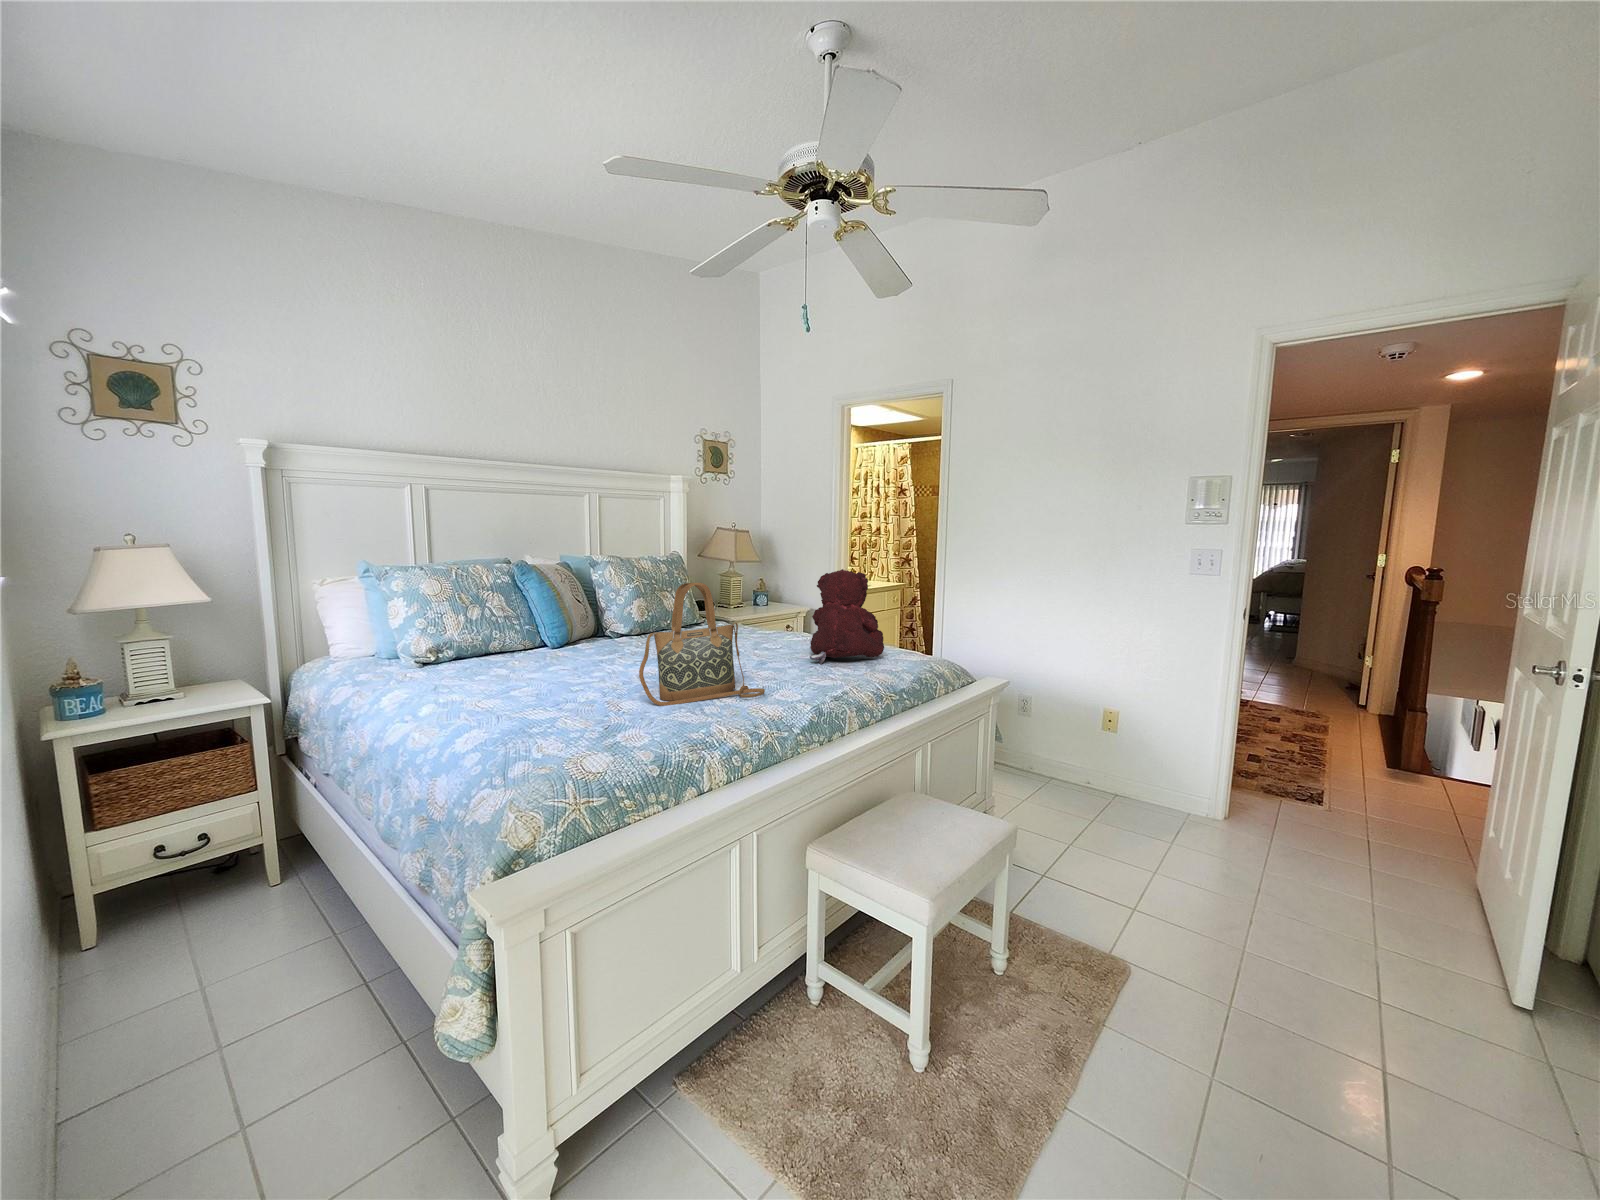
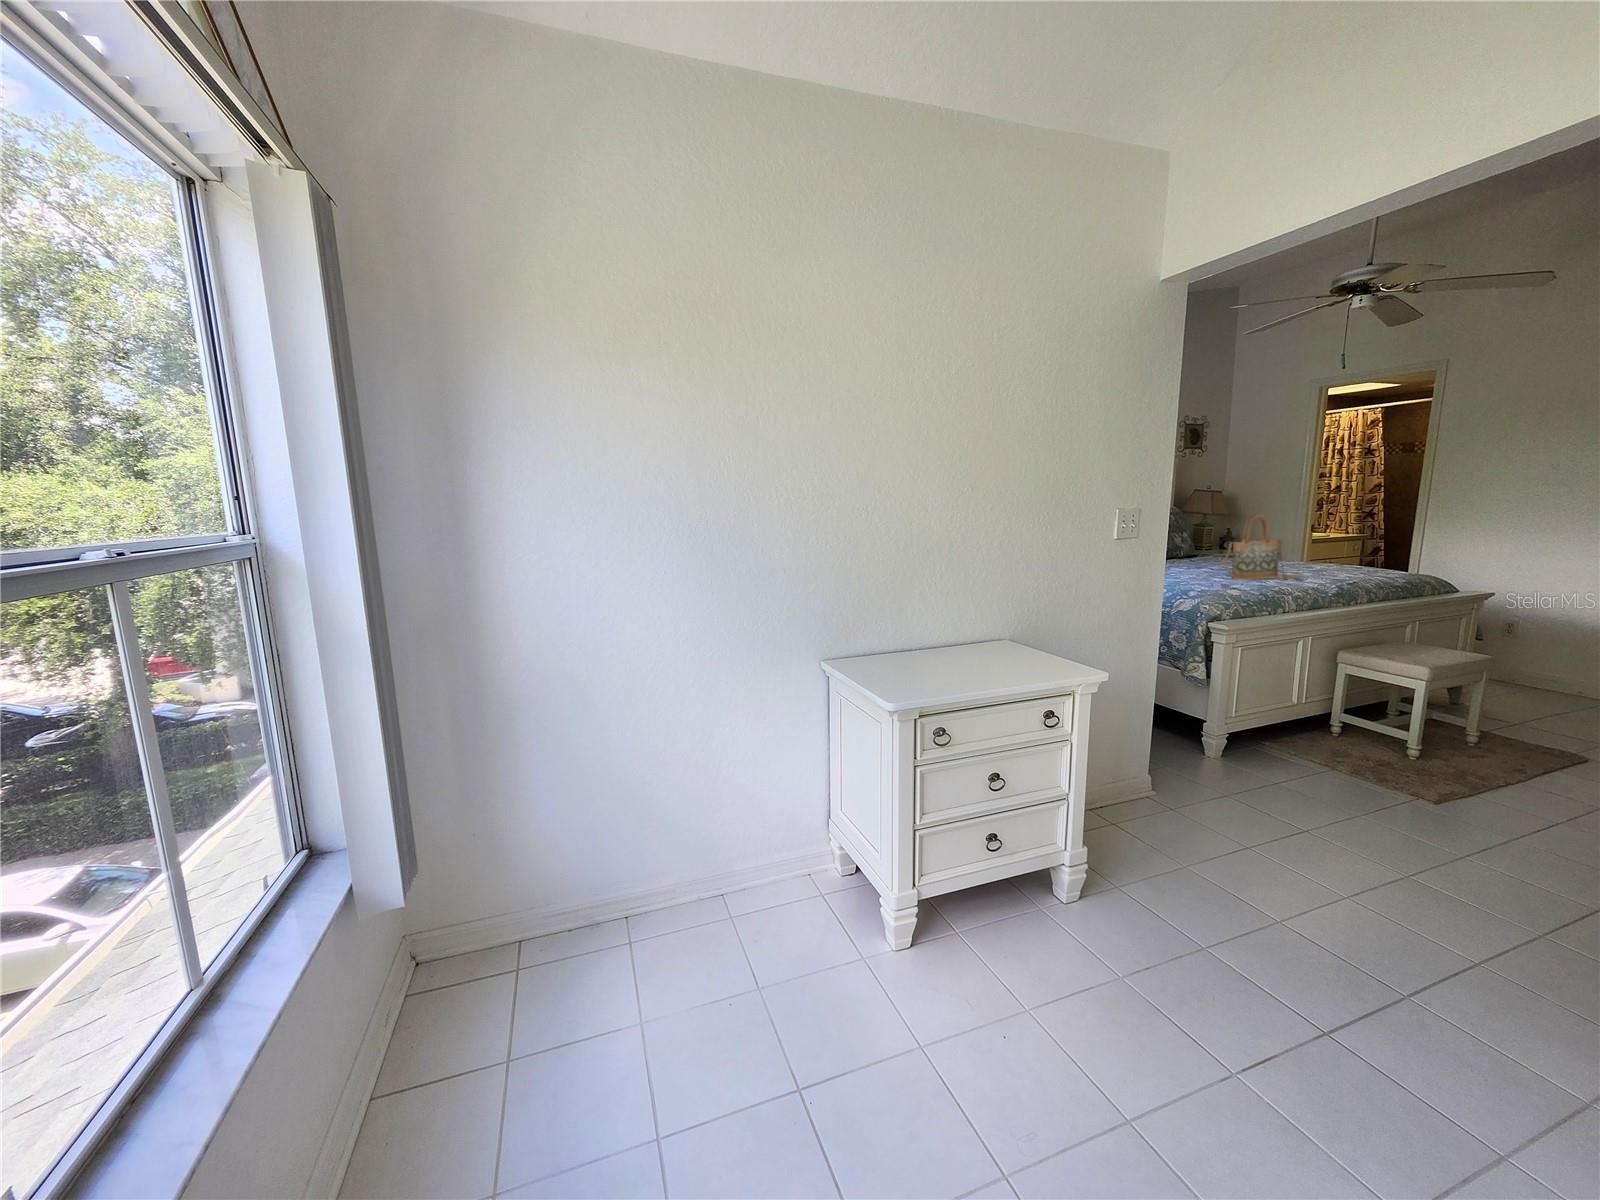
teddy bear: present [810,569,884,665] -> none [1314,511,1379,572]

